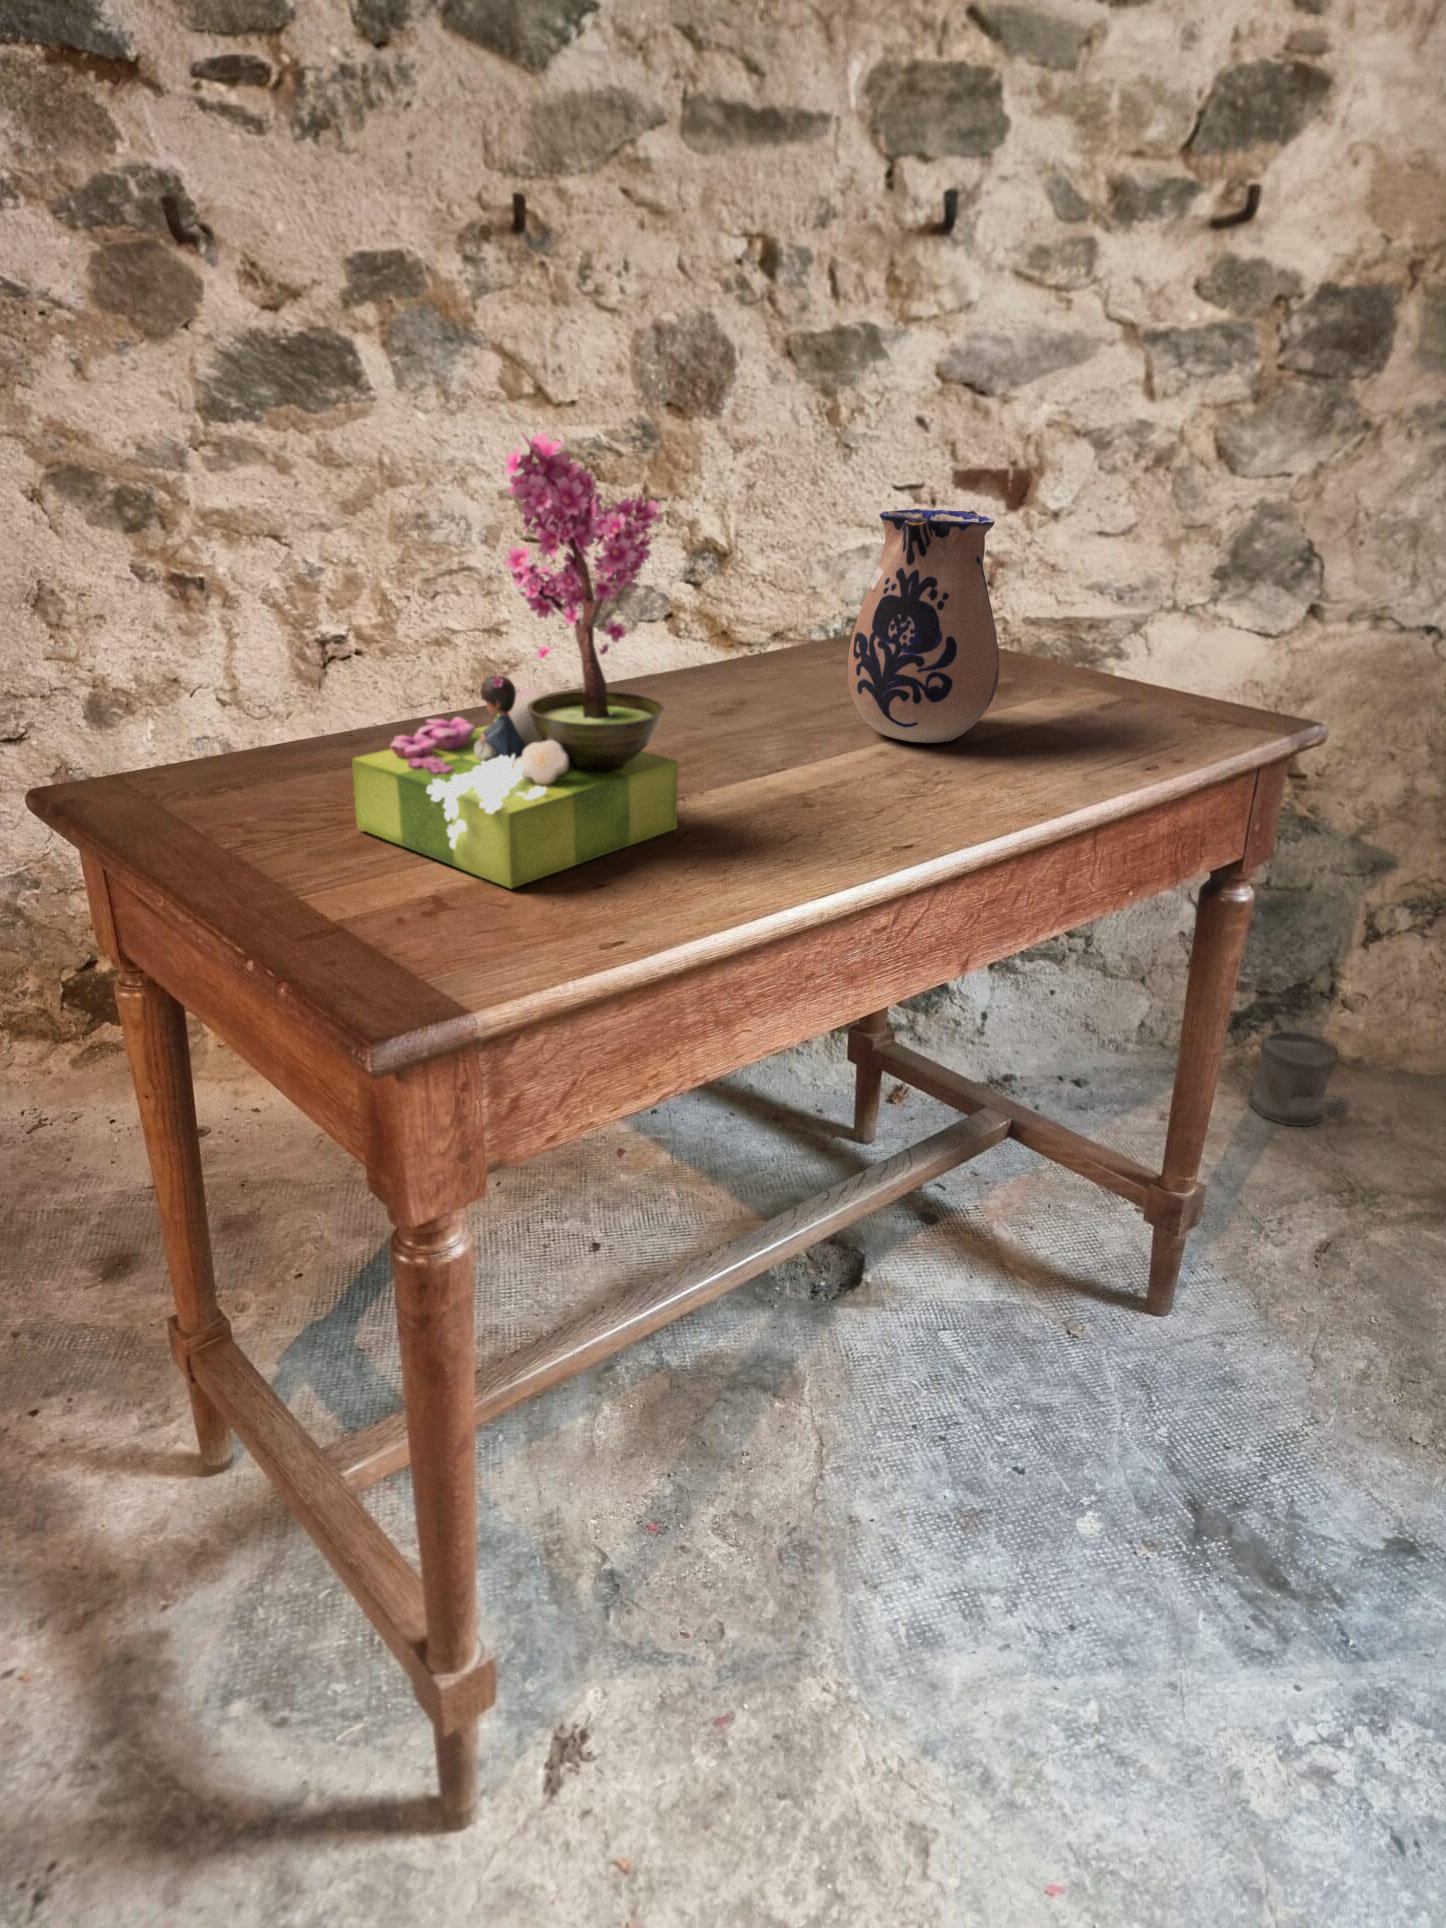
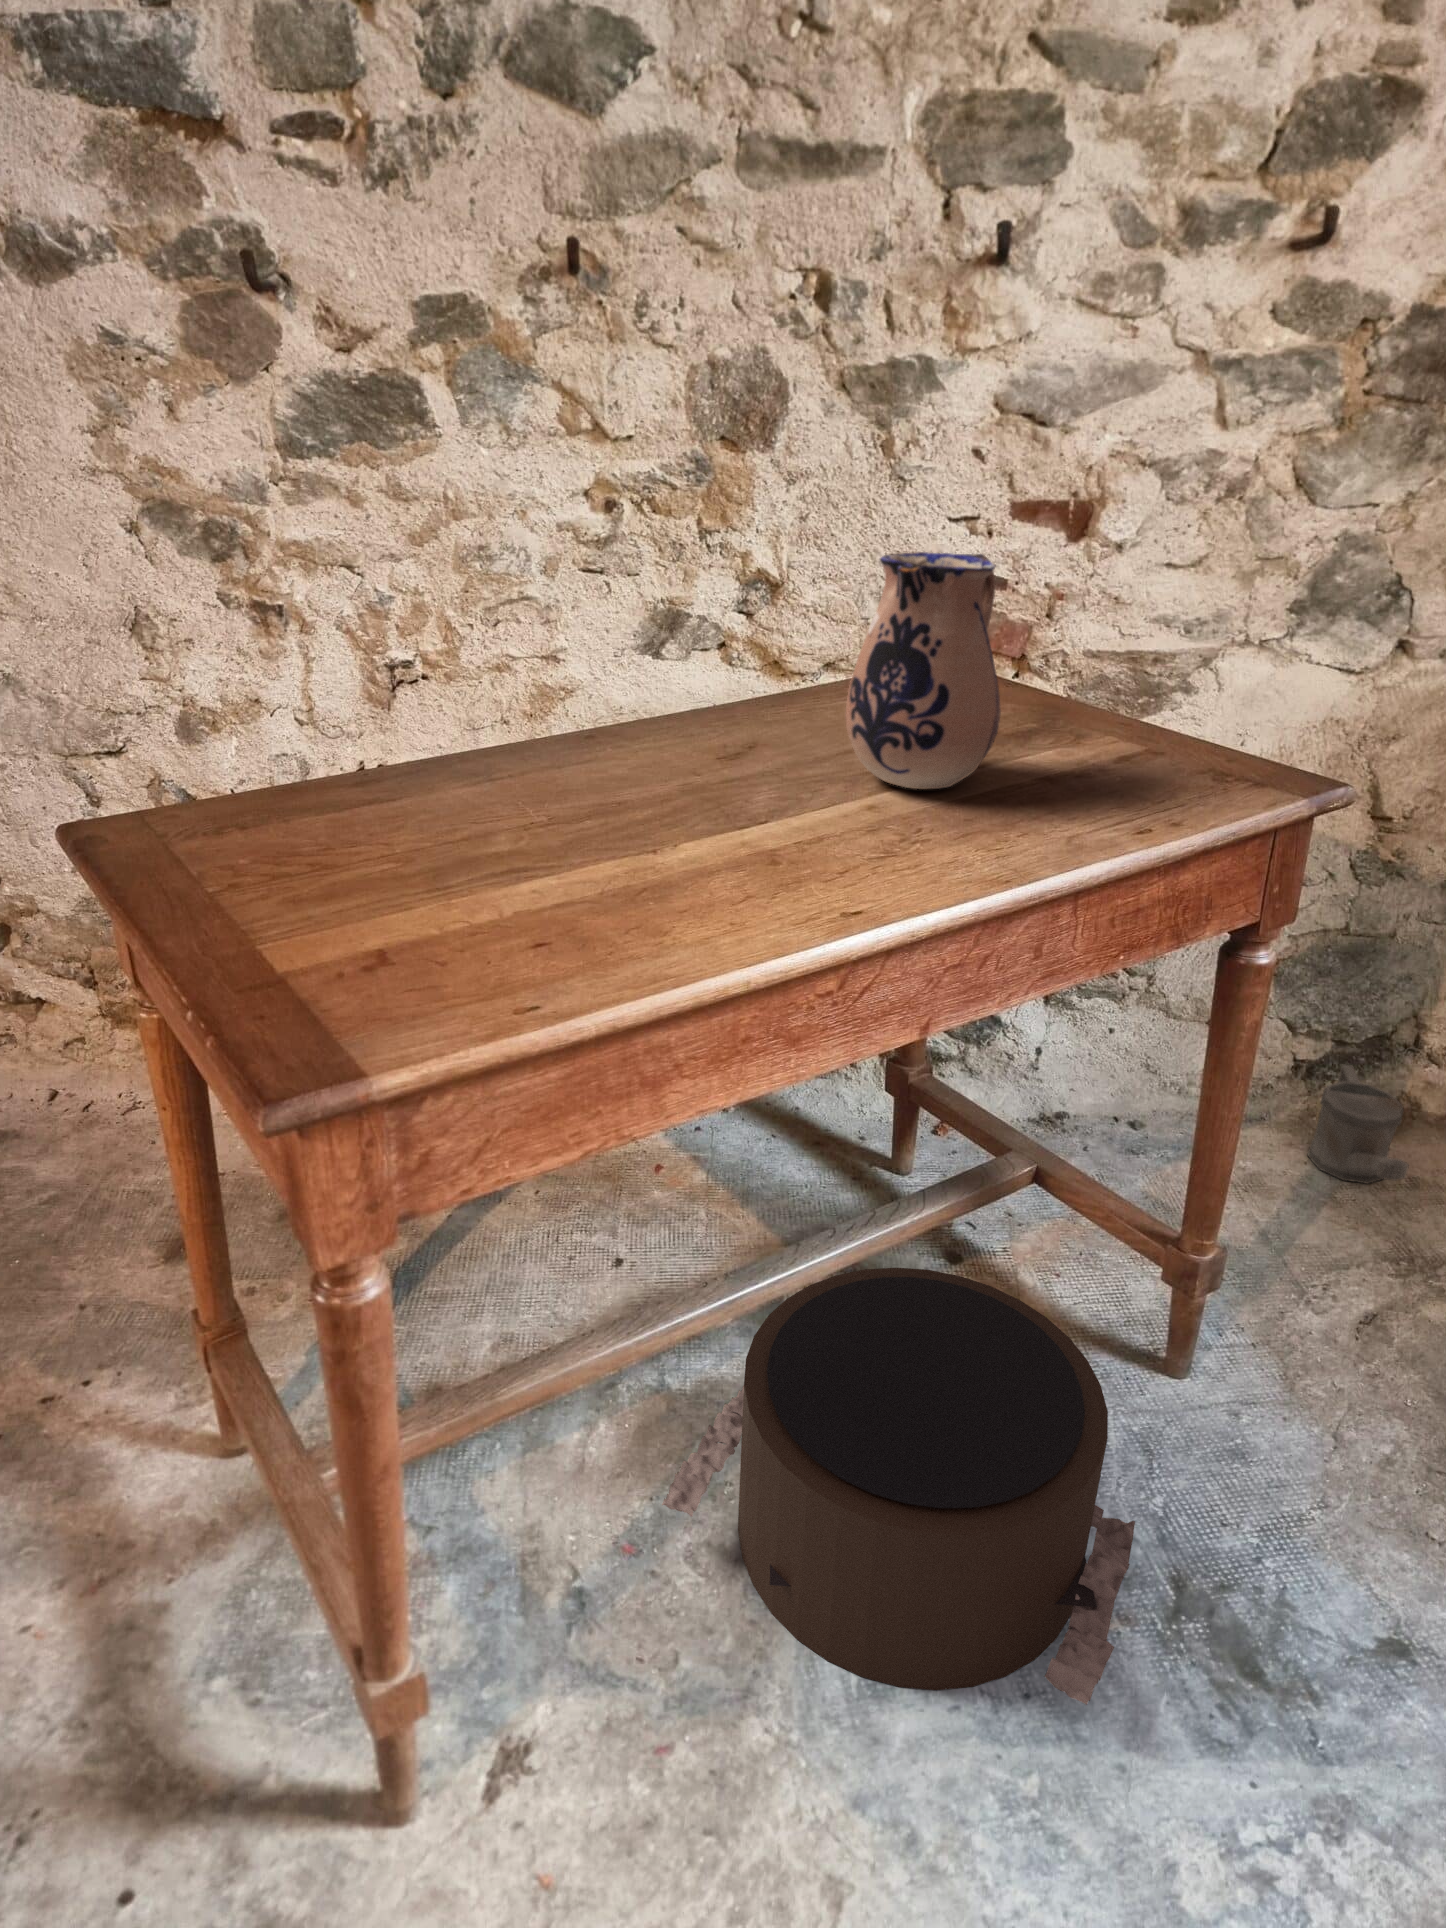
flower arrangement: present [352,433,678,888] -> none [322,477,636,936]
pouf: none [693,1224,1152,1629] -> present [662,1268,1135,1705]

